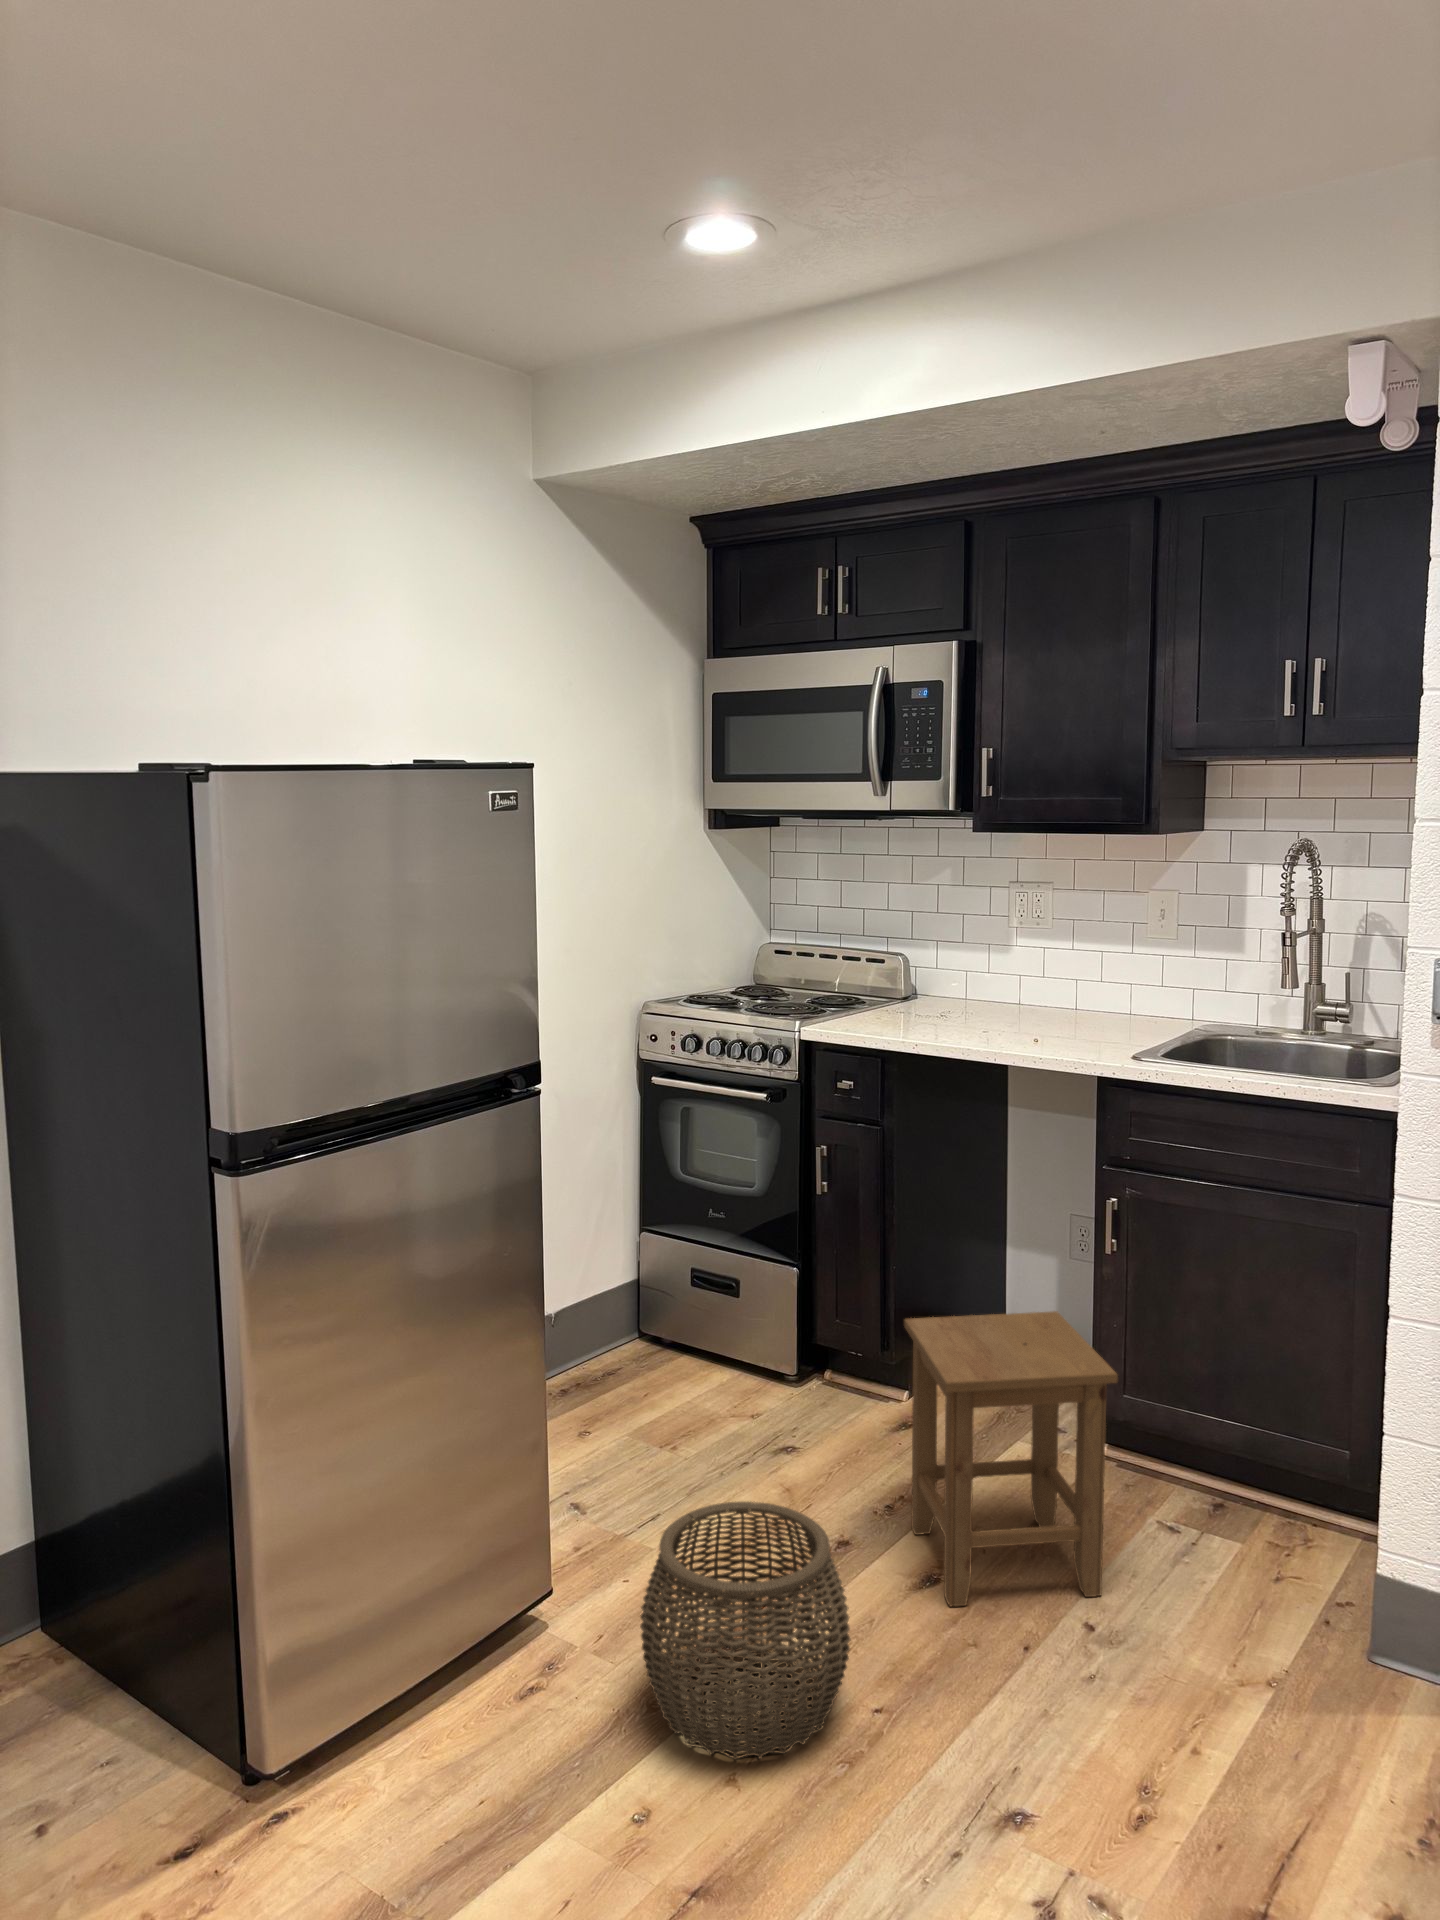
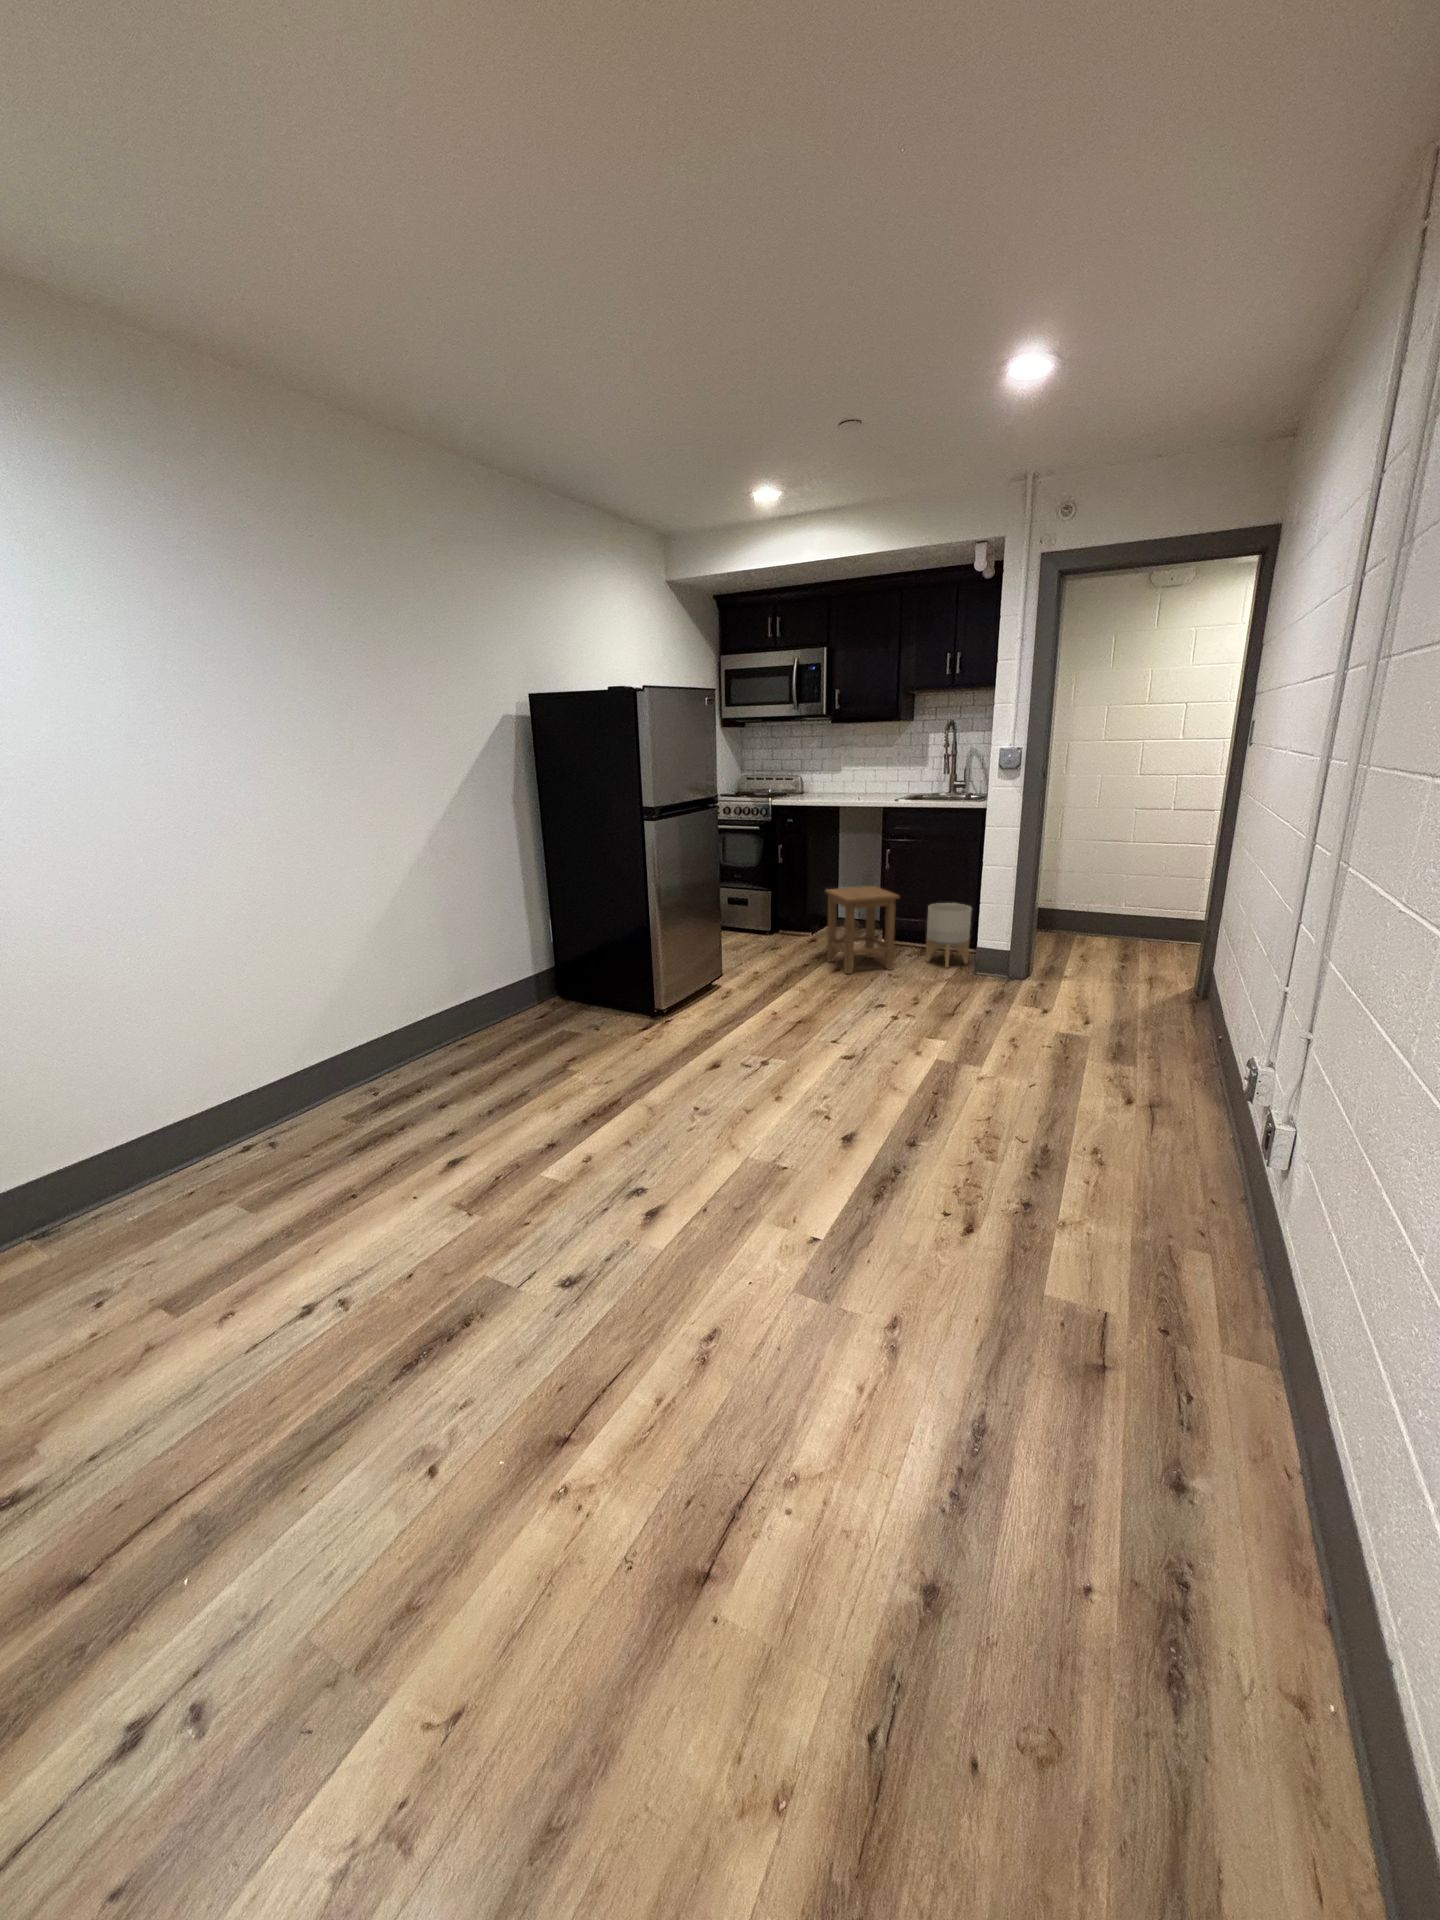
planter: none [1212,1383,1356,1610] -> present [925,903,971,968]
woven basket: present [640,1502,850,1759] -> none [761,936,827,1004]

